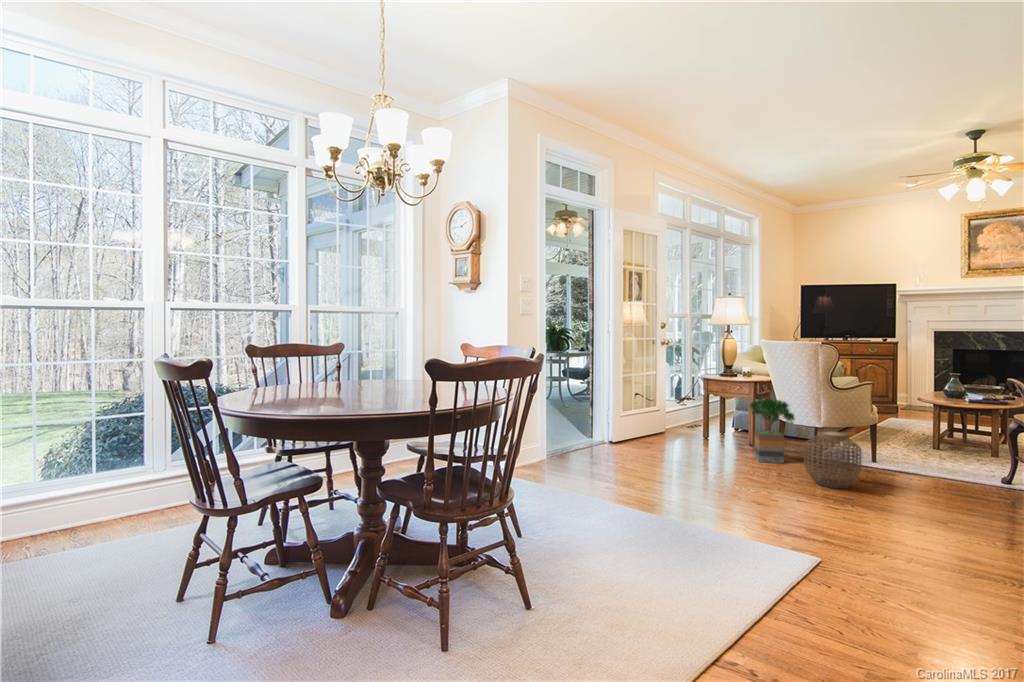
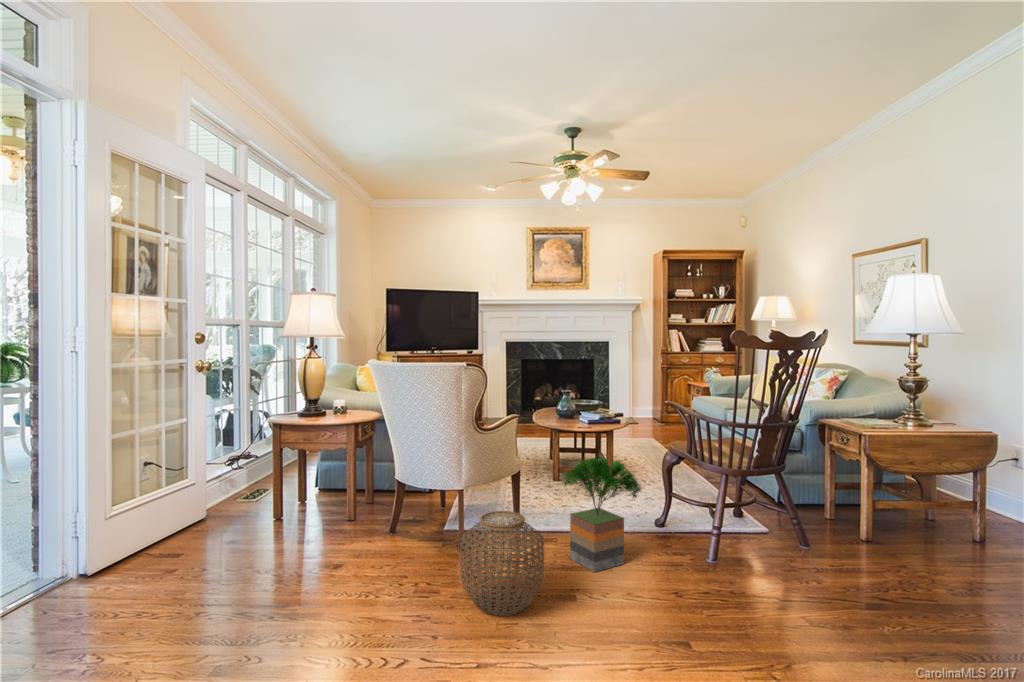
potted tree: present [749,399,795,463] -> present [562,457,642,572]

